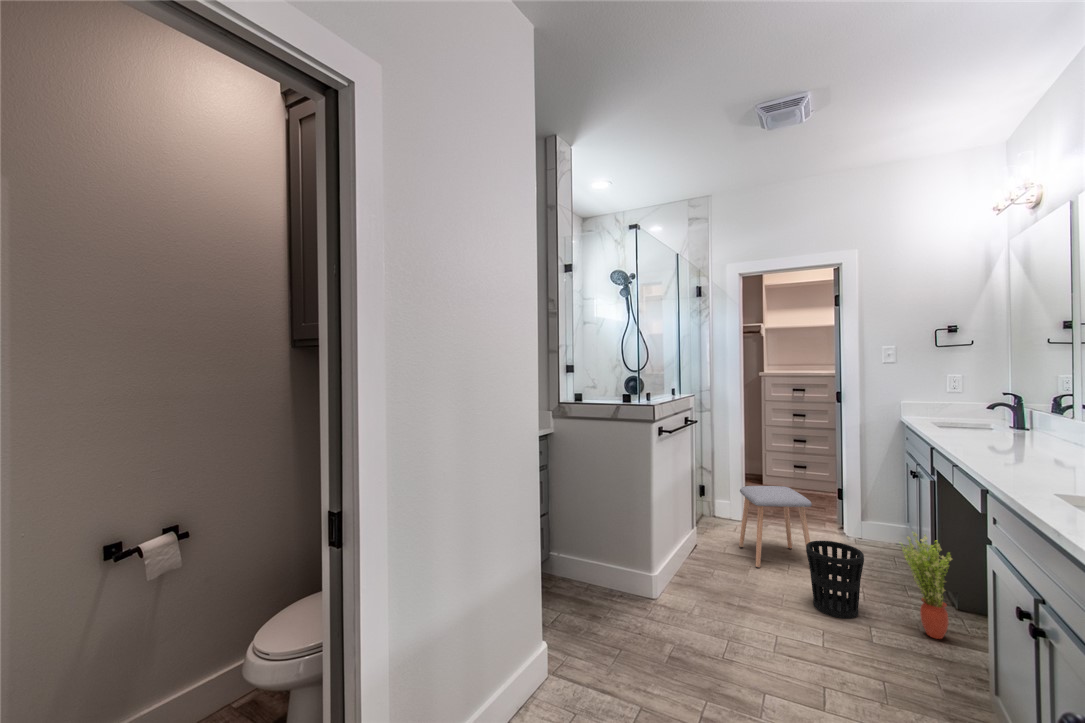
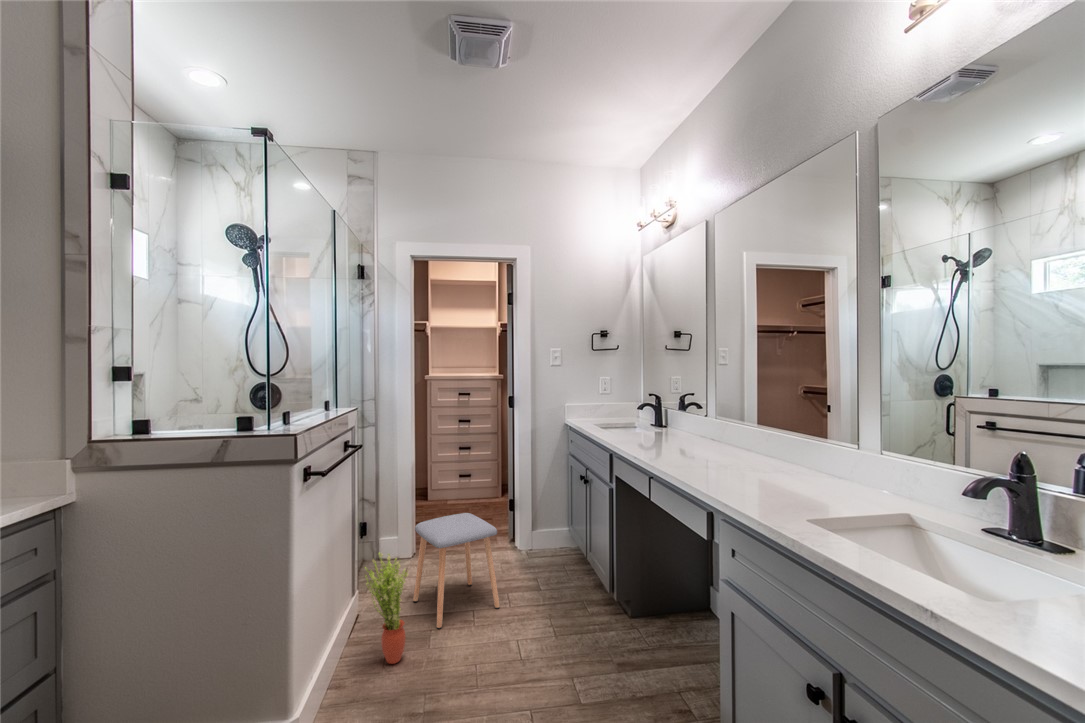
potted plant: present [902,533,952,639] -> present [366,553,408,664]
wastebasket: present [806,541,864,619] -> none [501,577,560,675]

